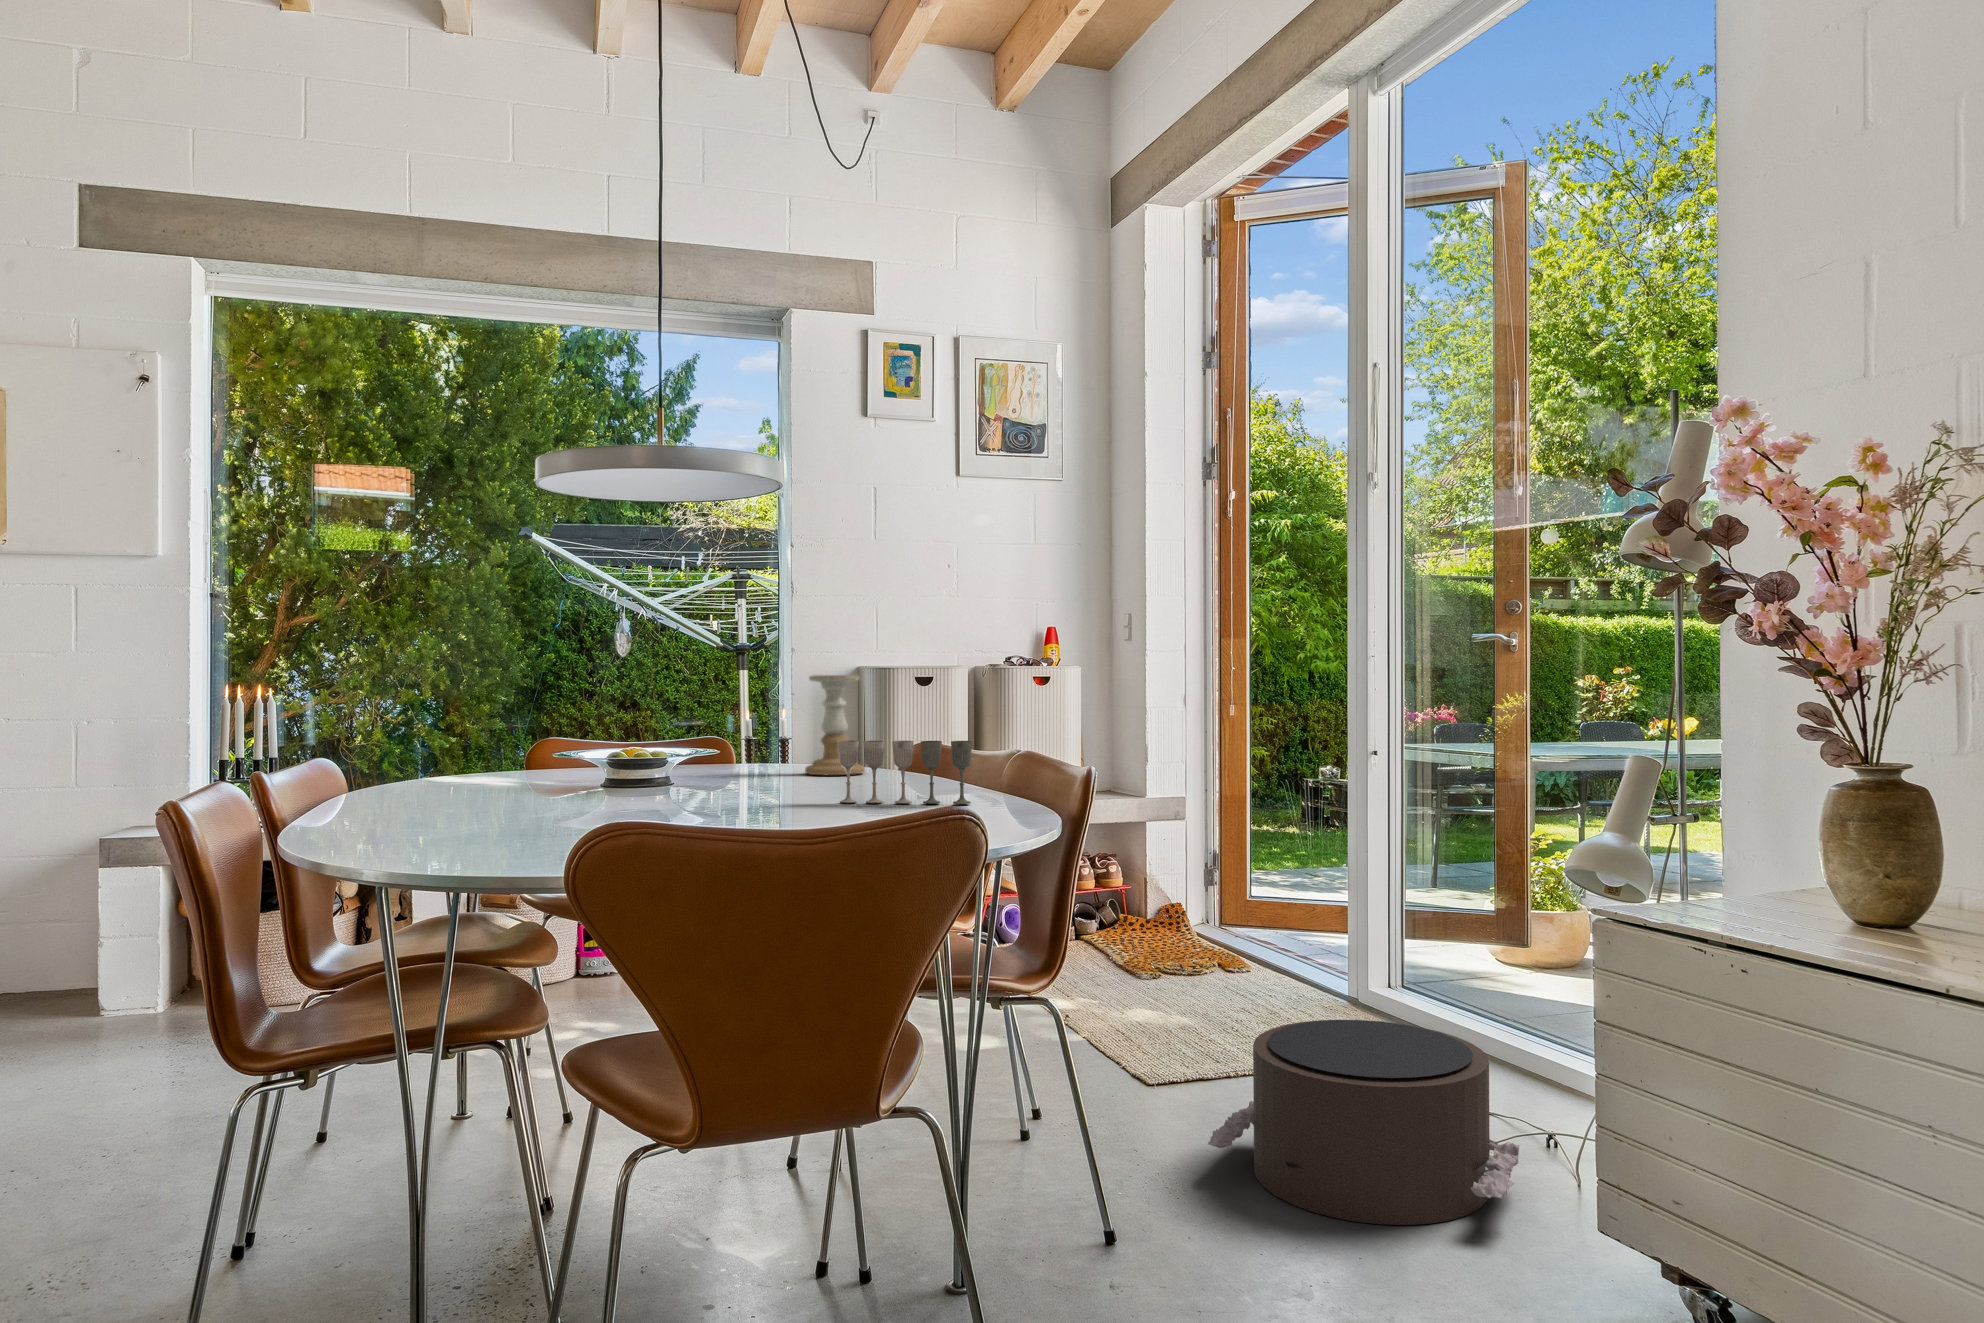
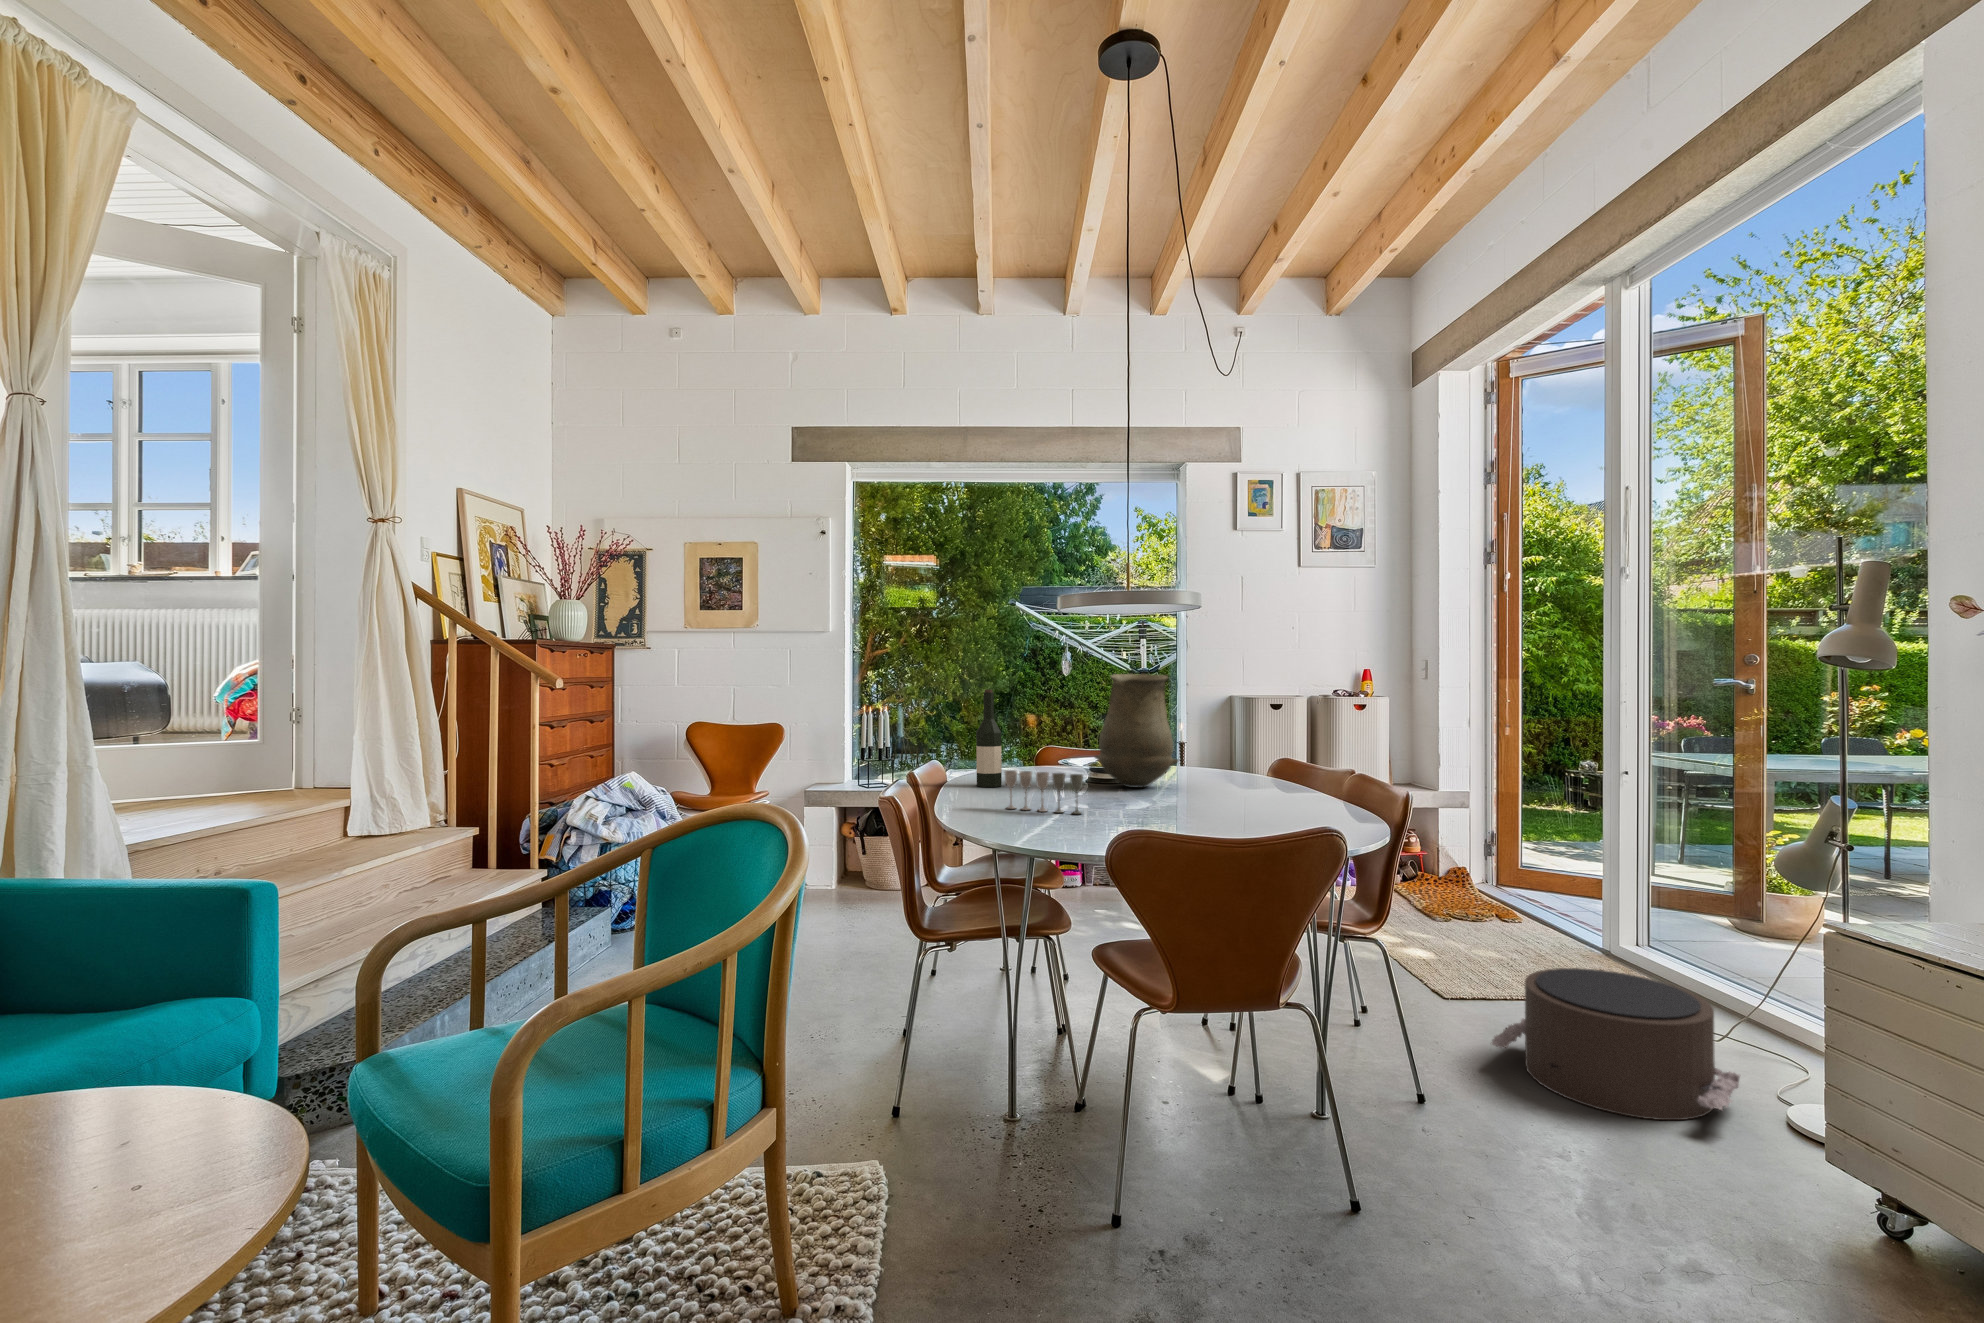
vase: none [605,598,749,786] -> present [1095,674,1178,788]
wine bottle: none [385,621,434,794] -> present [976,690,1002,787]
candle holder: present [805,675,865,775] -> none [1210,718,1249,782]
wine glass: present [838,741,972,804] -> present [1005,770,1083,814]

